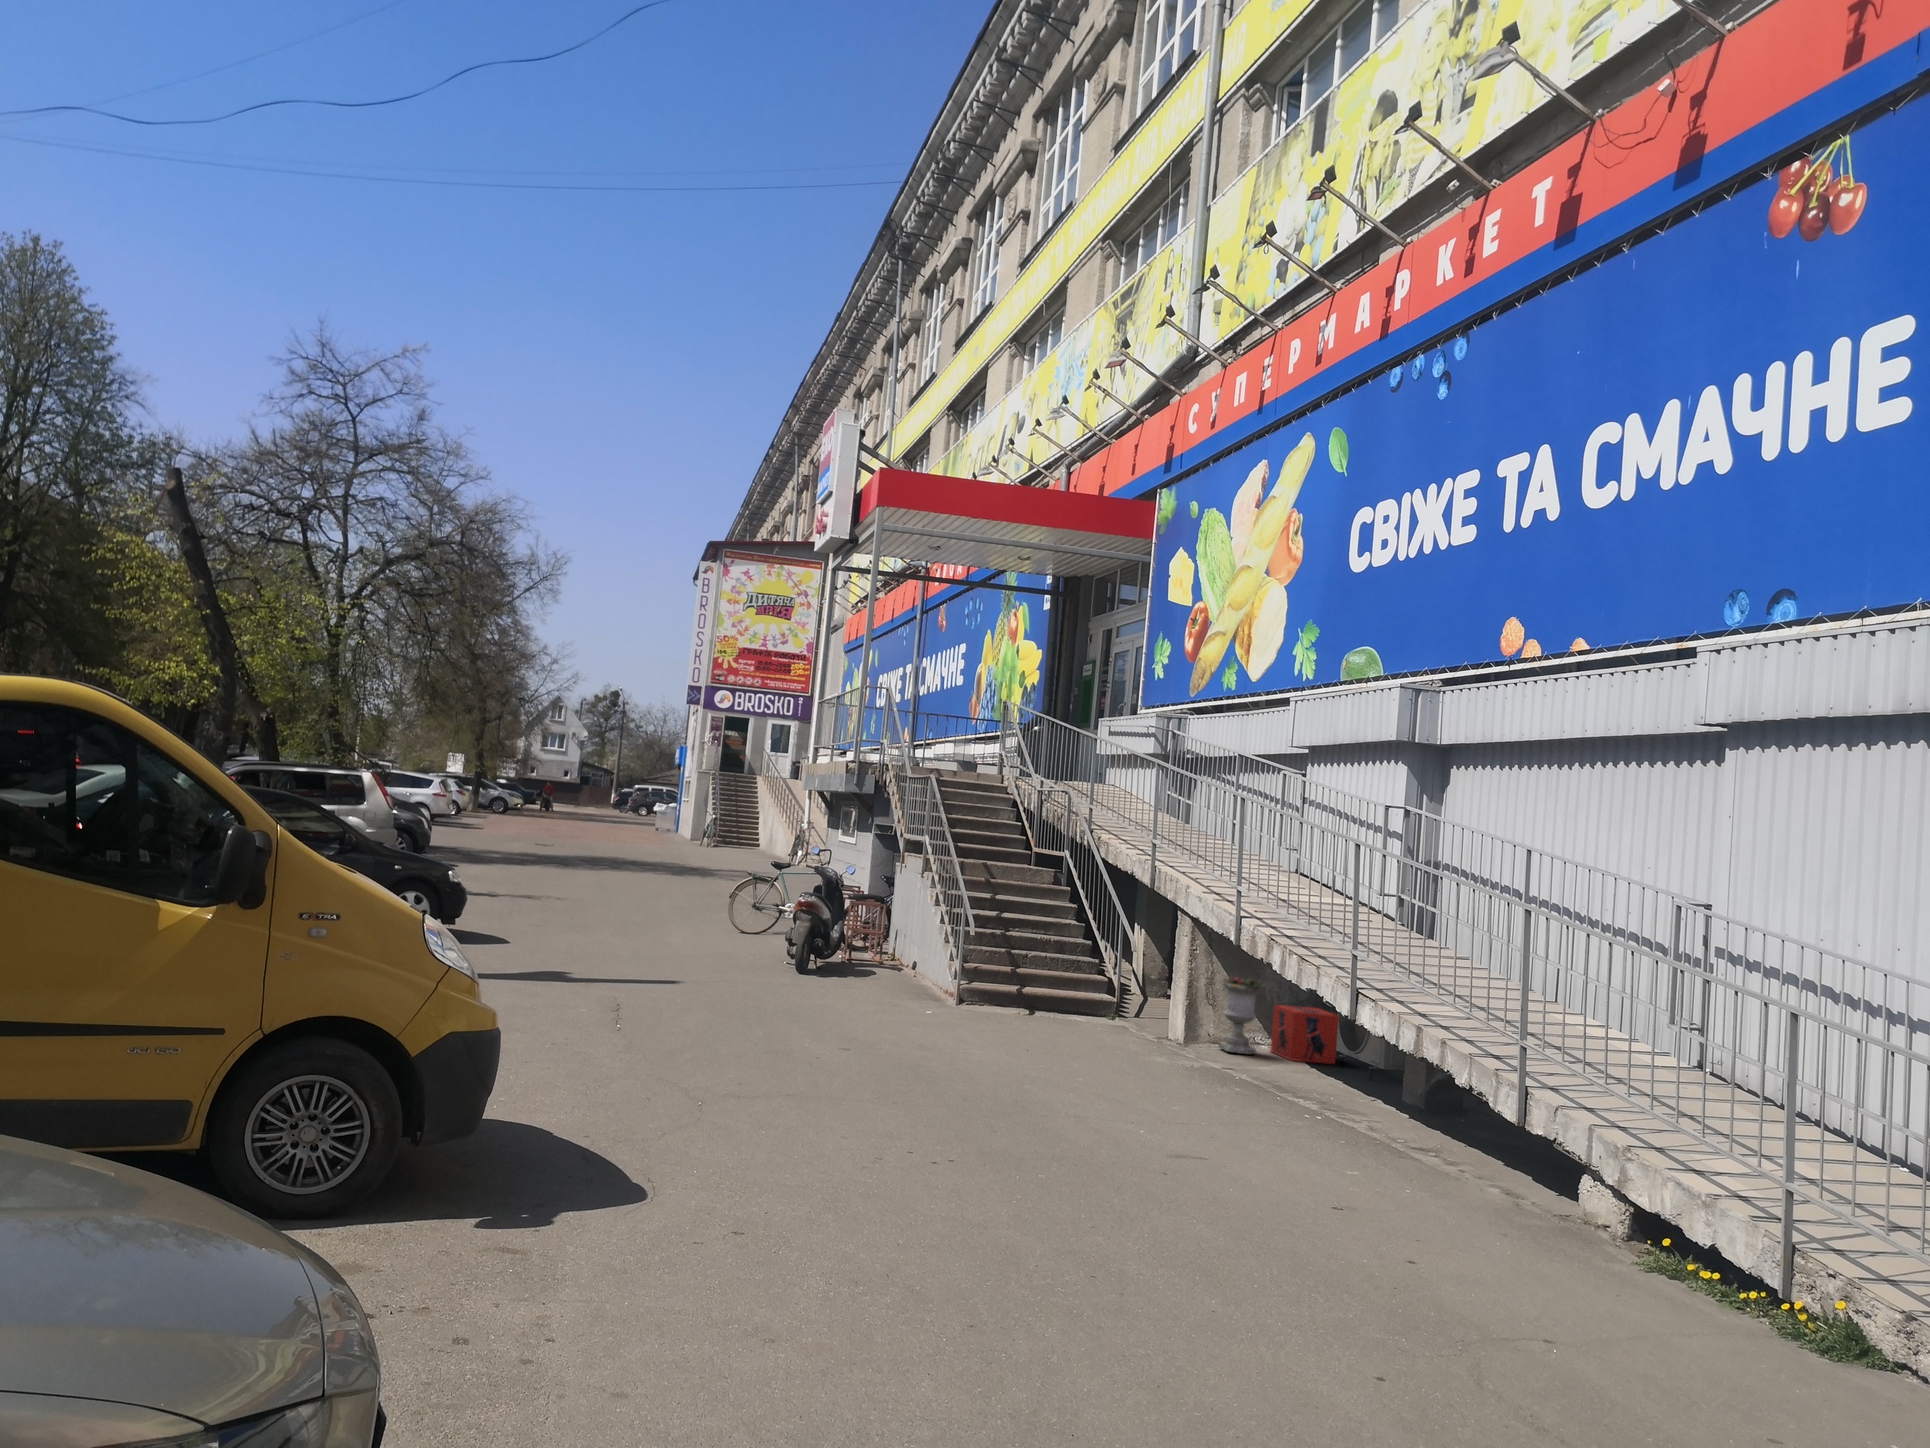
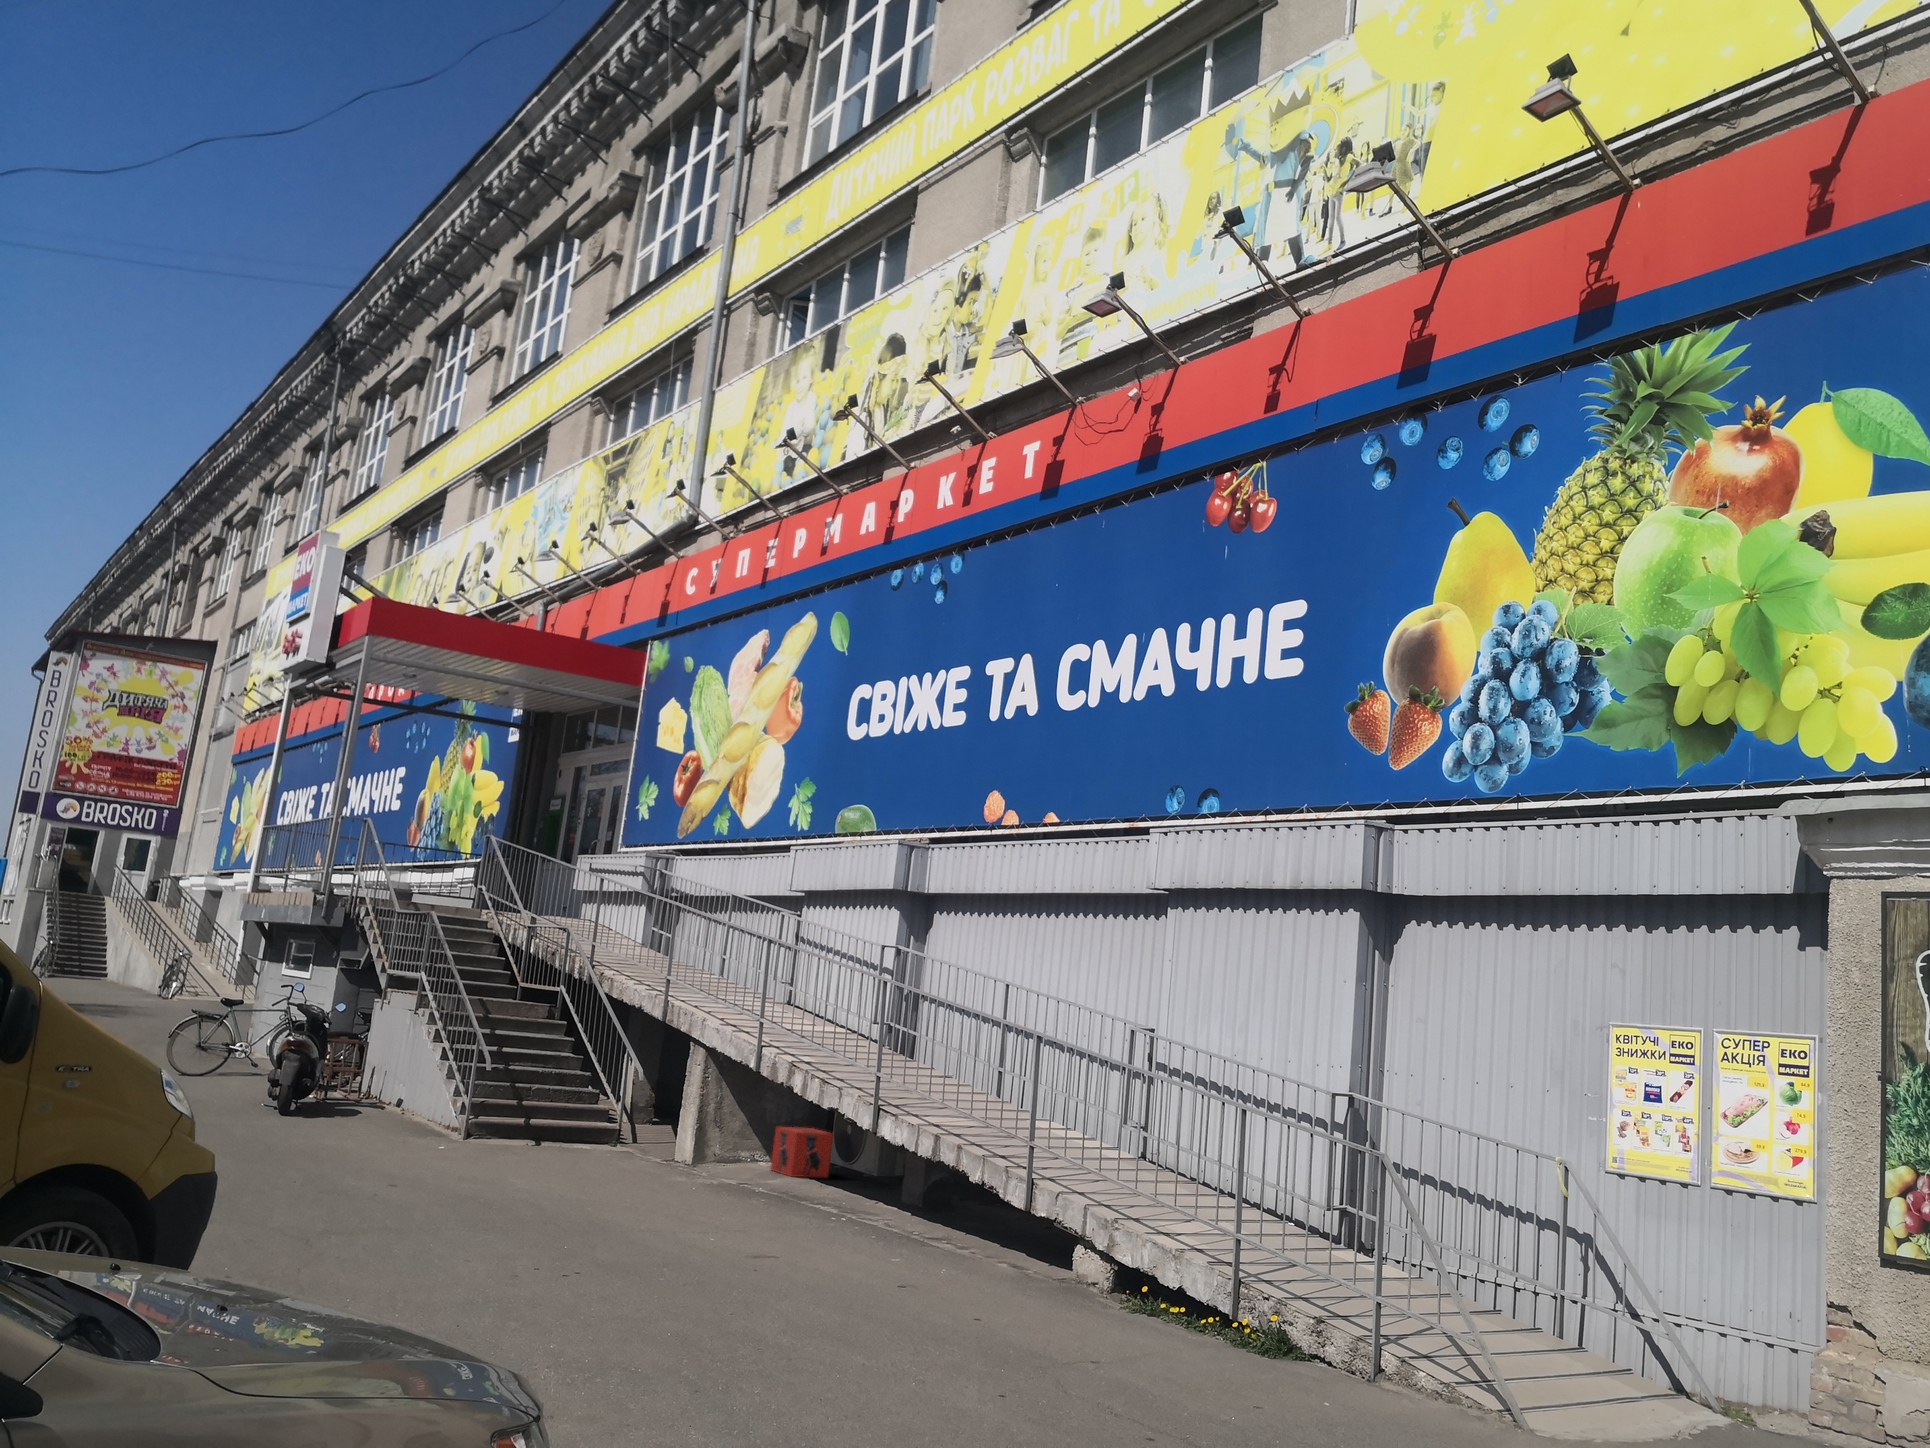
planter: present [1218,977,1264,1054] -> none [726,1100,773,1174]

